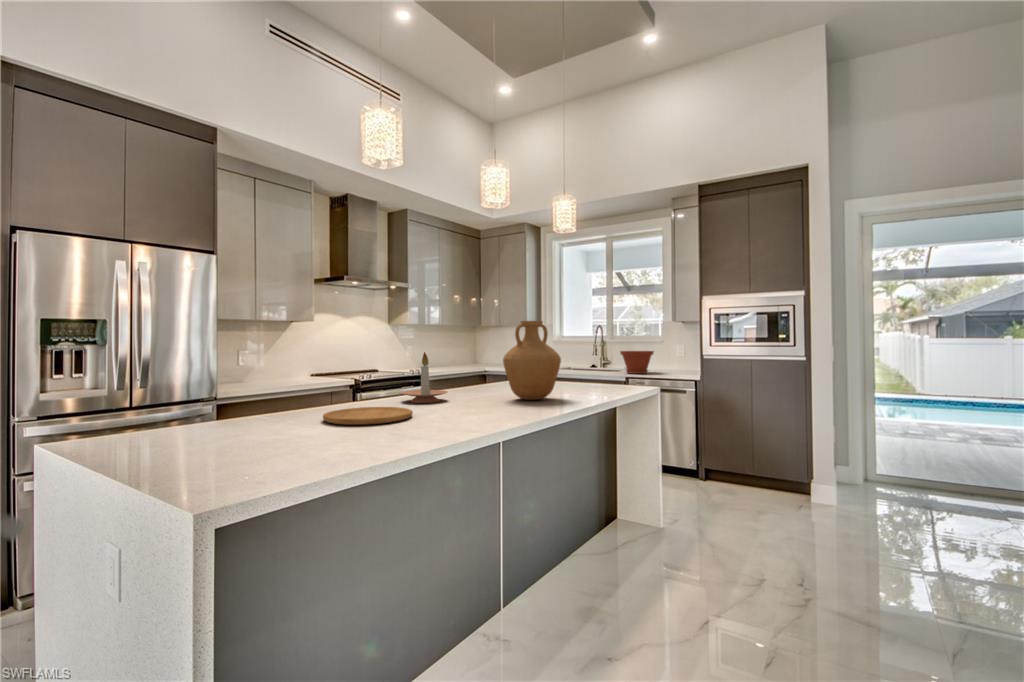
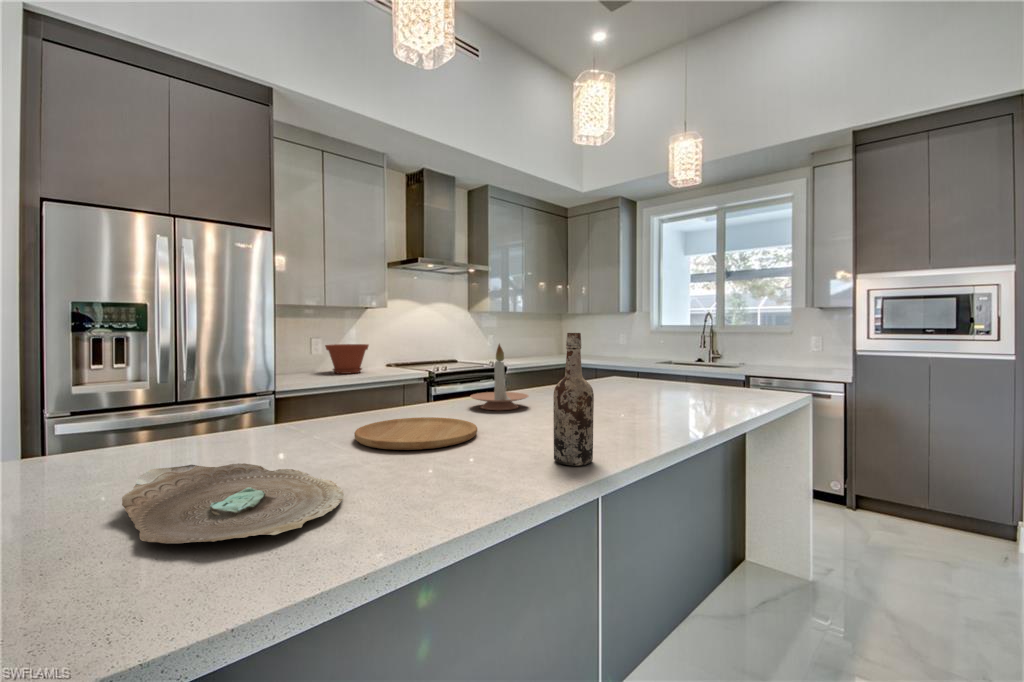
vase: present [503,321,561,400] -> none [603,302,684,411]
wine bottle: none [466,343,492,427] -> present [553,333,594,466]
plant pot: present [620,351,654,374] -> present [325,344,369,374]
decorative bowl: none [202,431,340,461] -> present [122,463,344,543]

